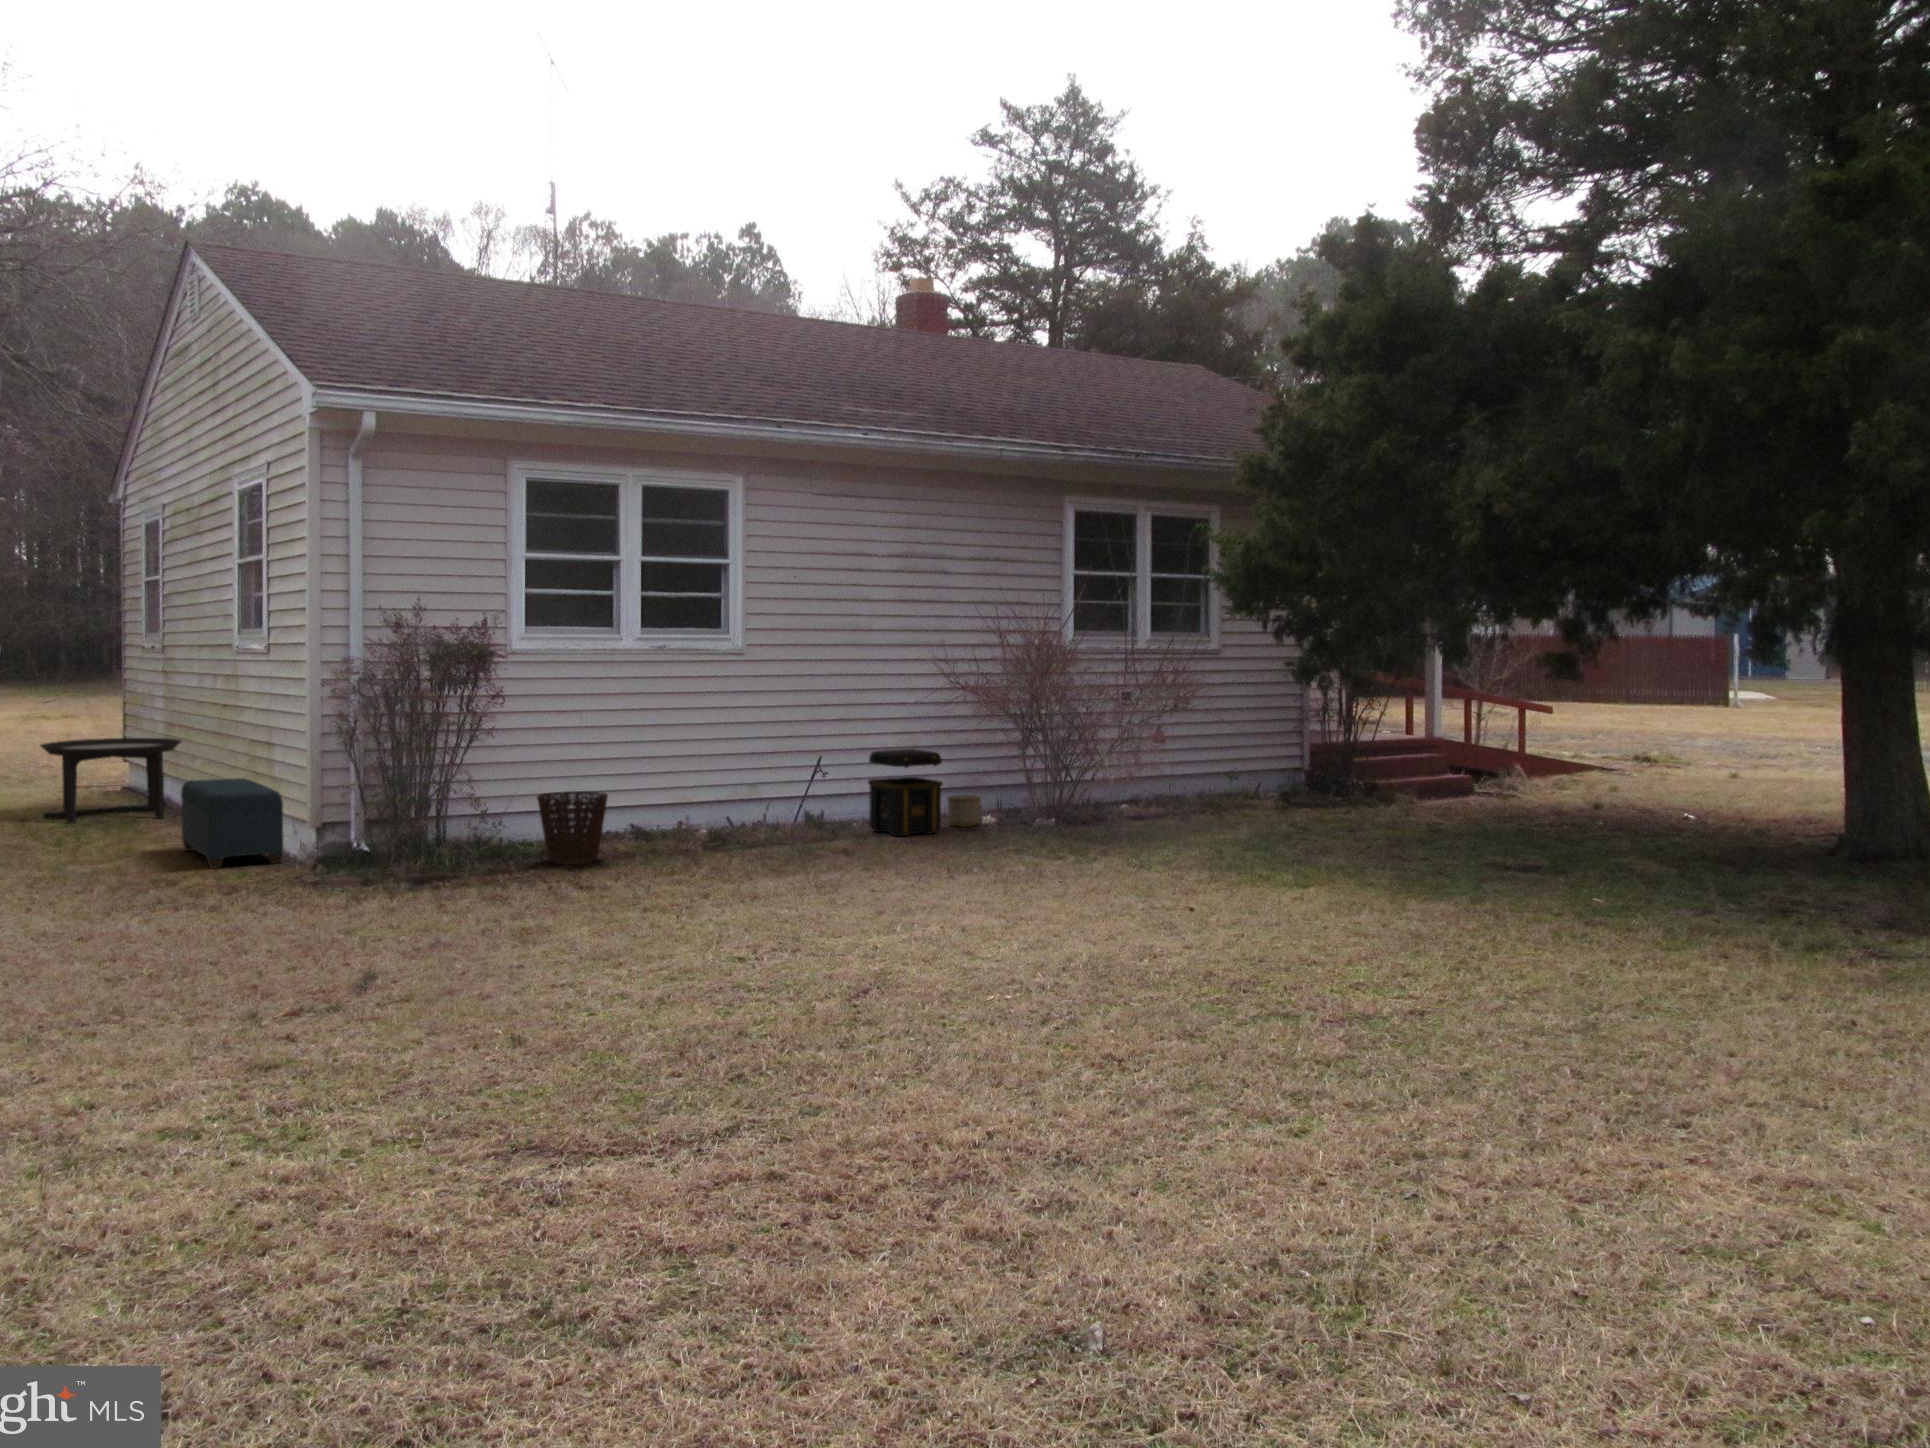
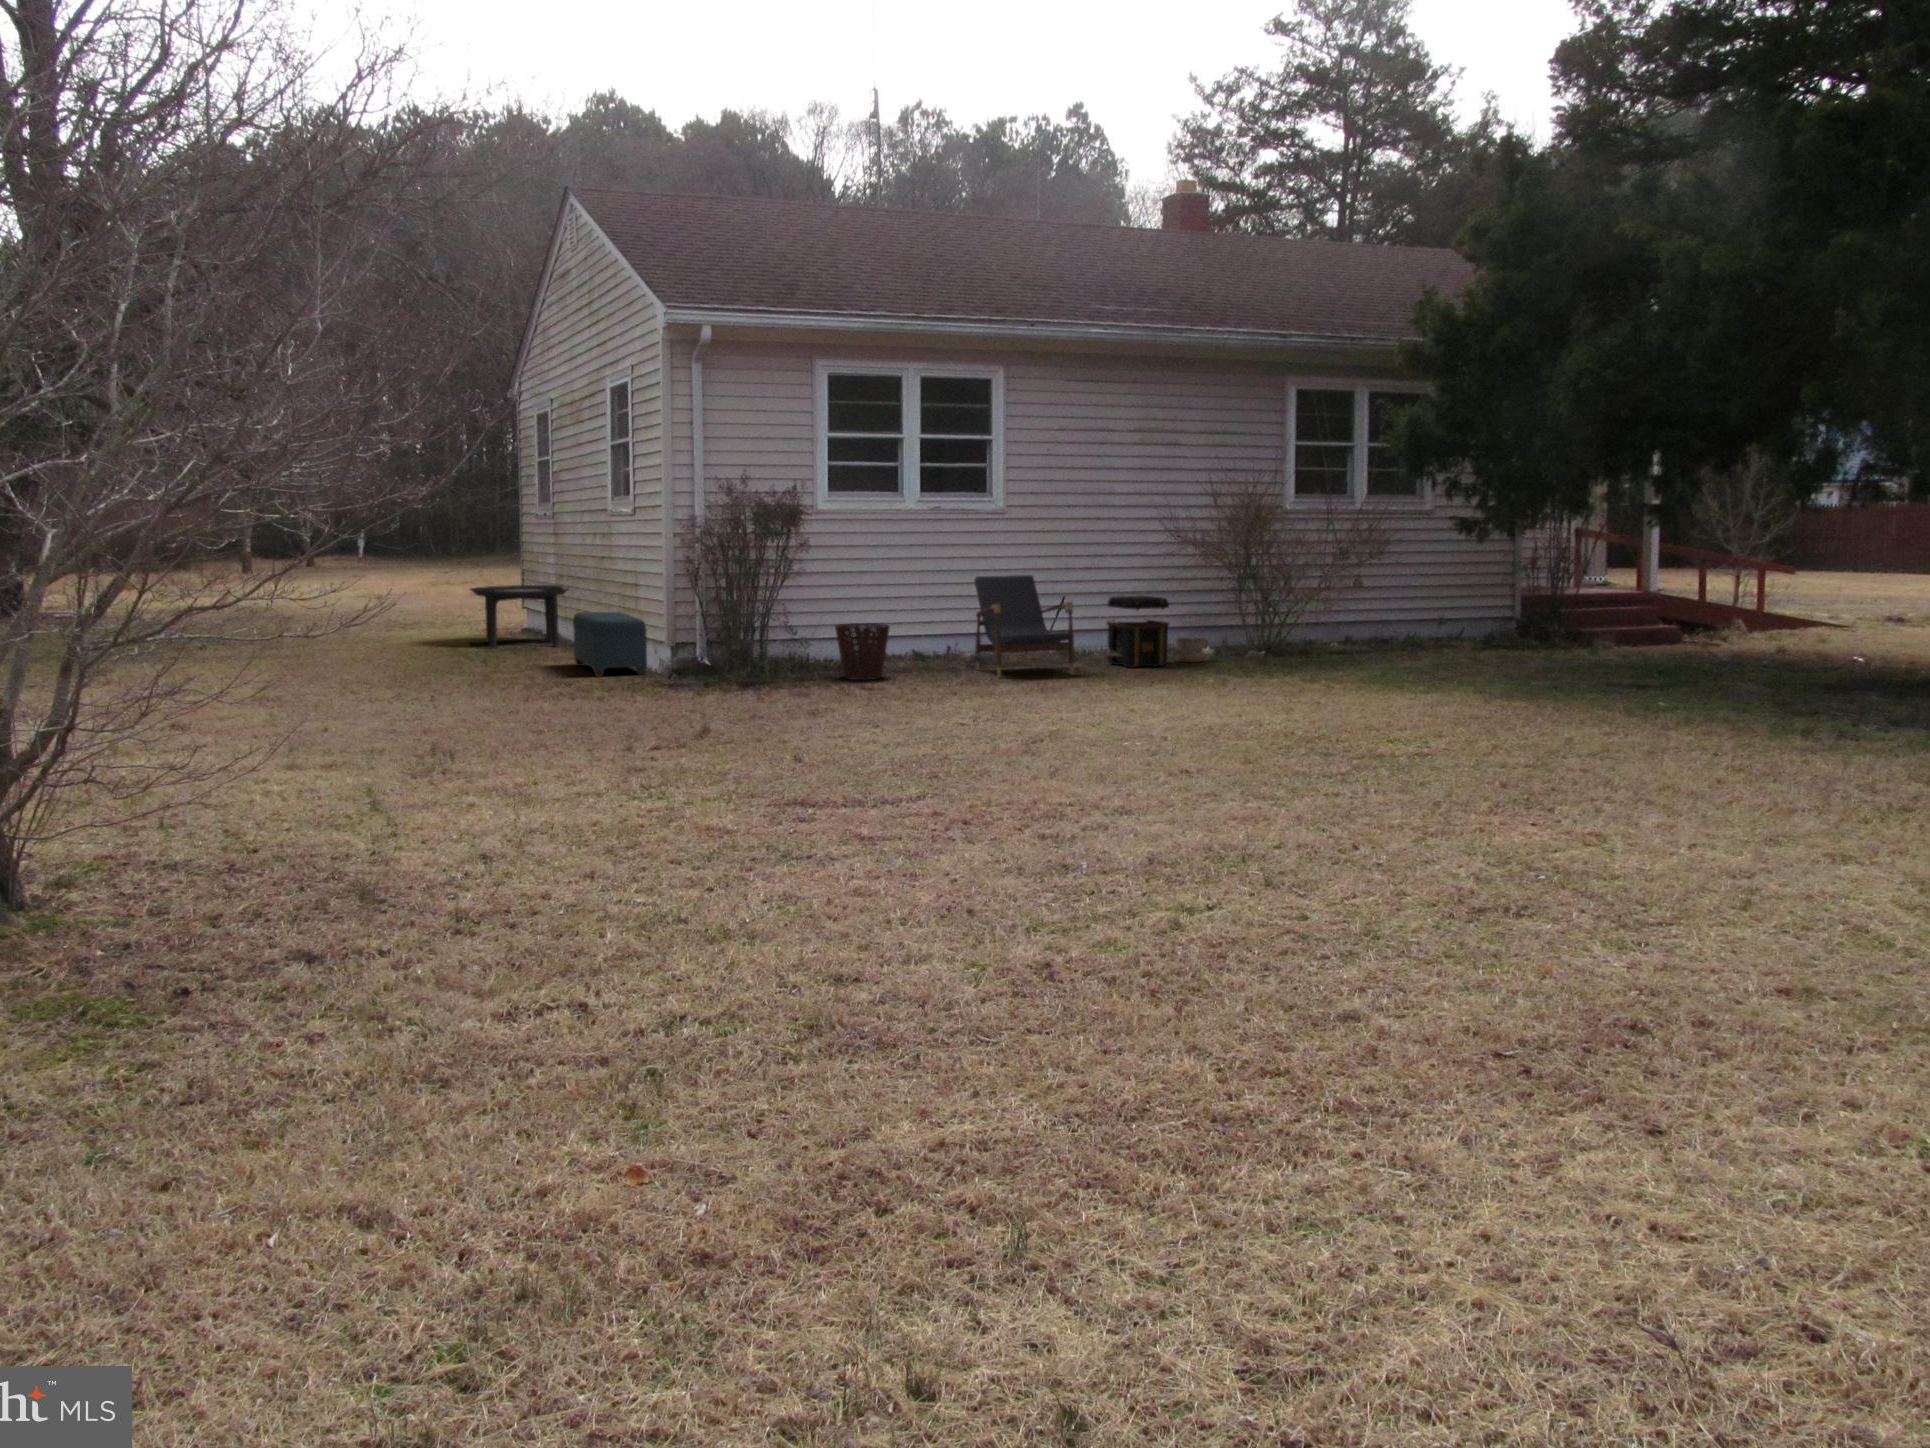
lounge chair: none [711,727,835,857] -> present [974,575,1074,678]

